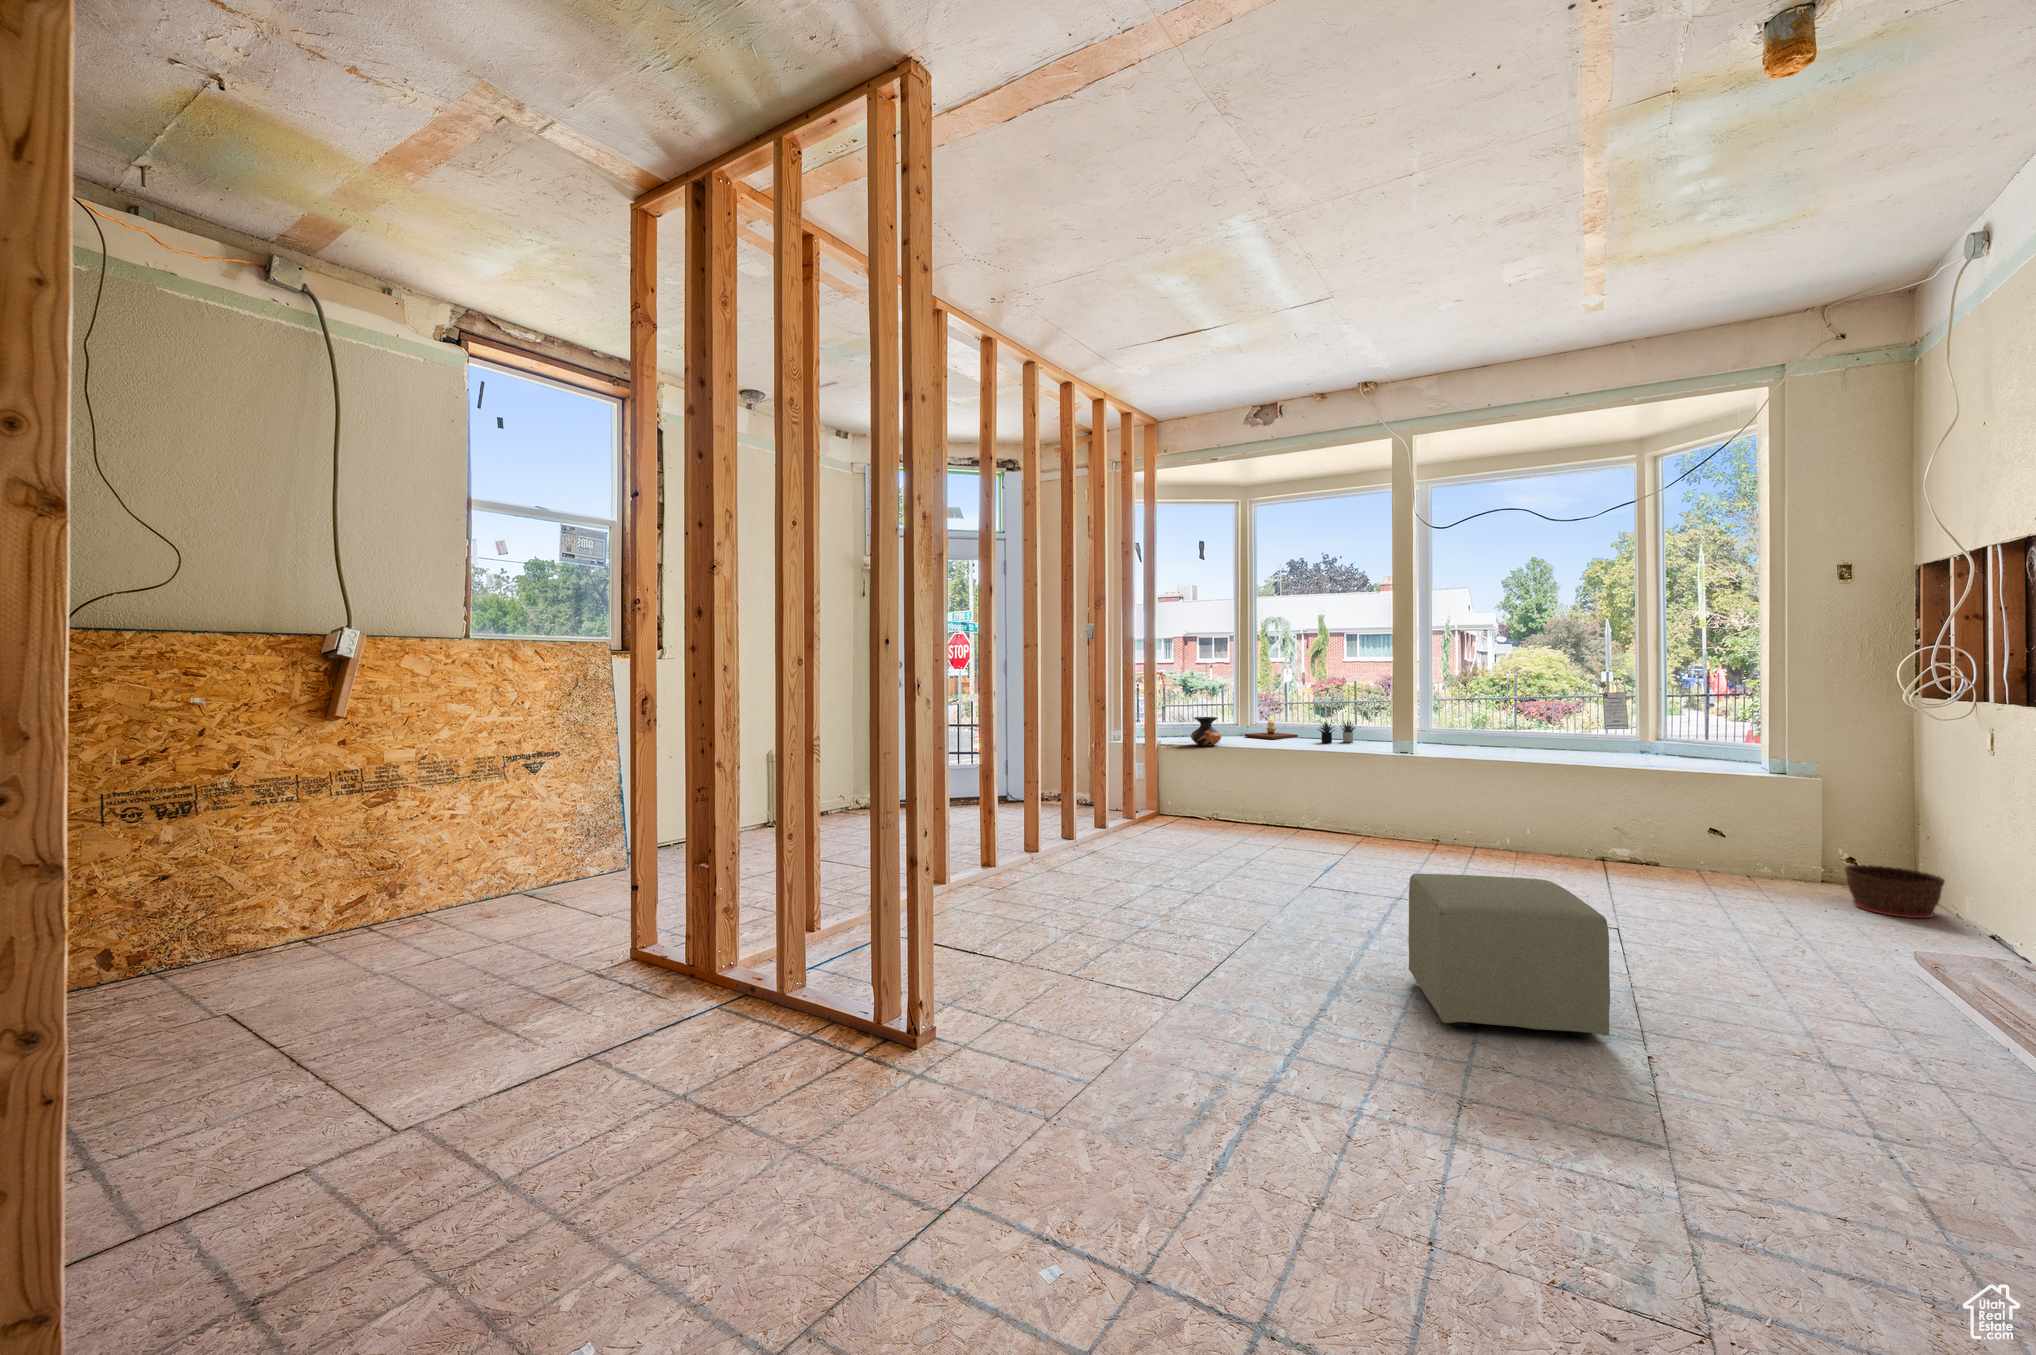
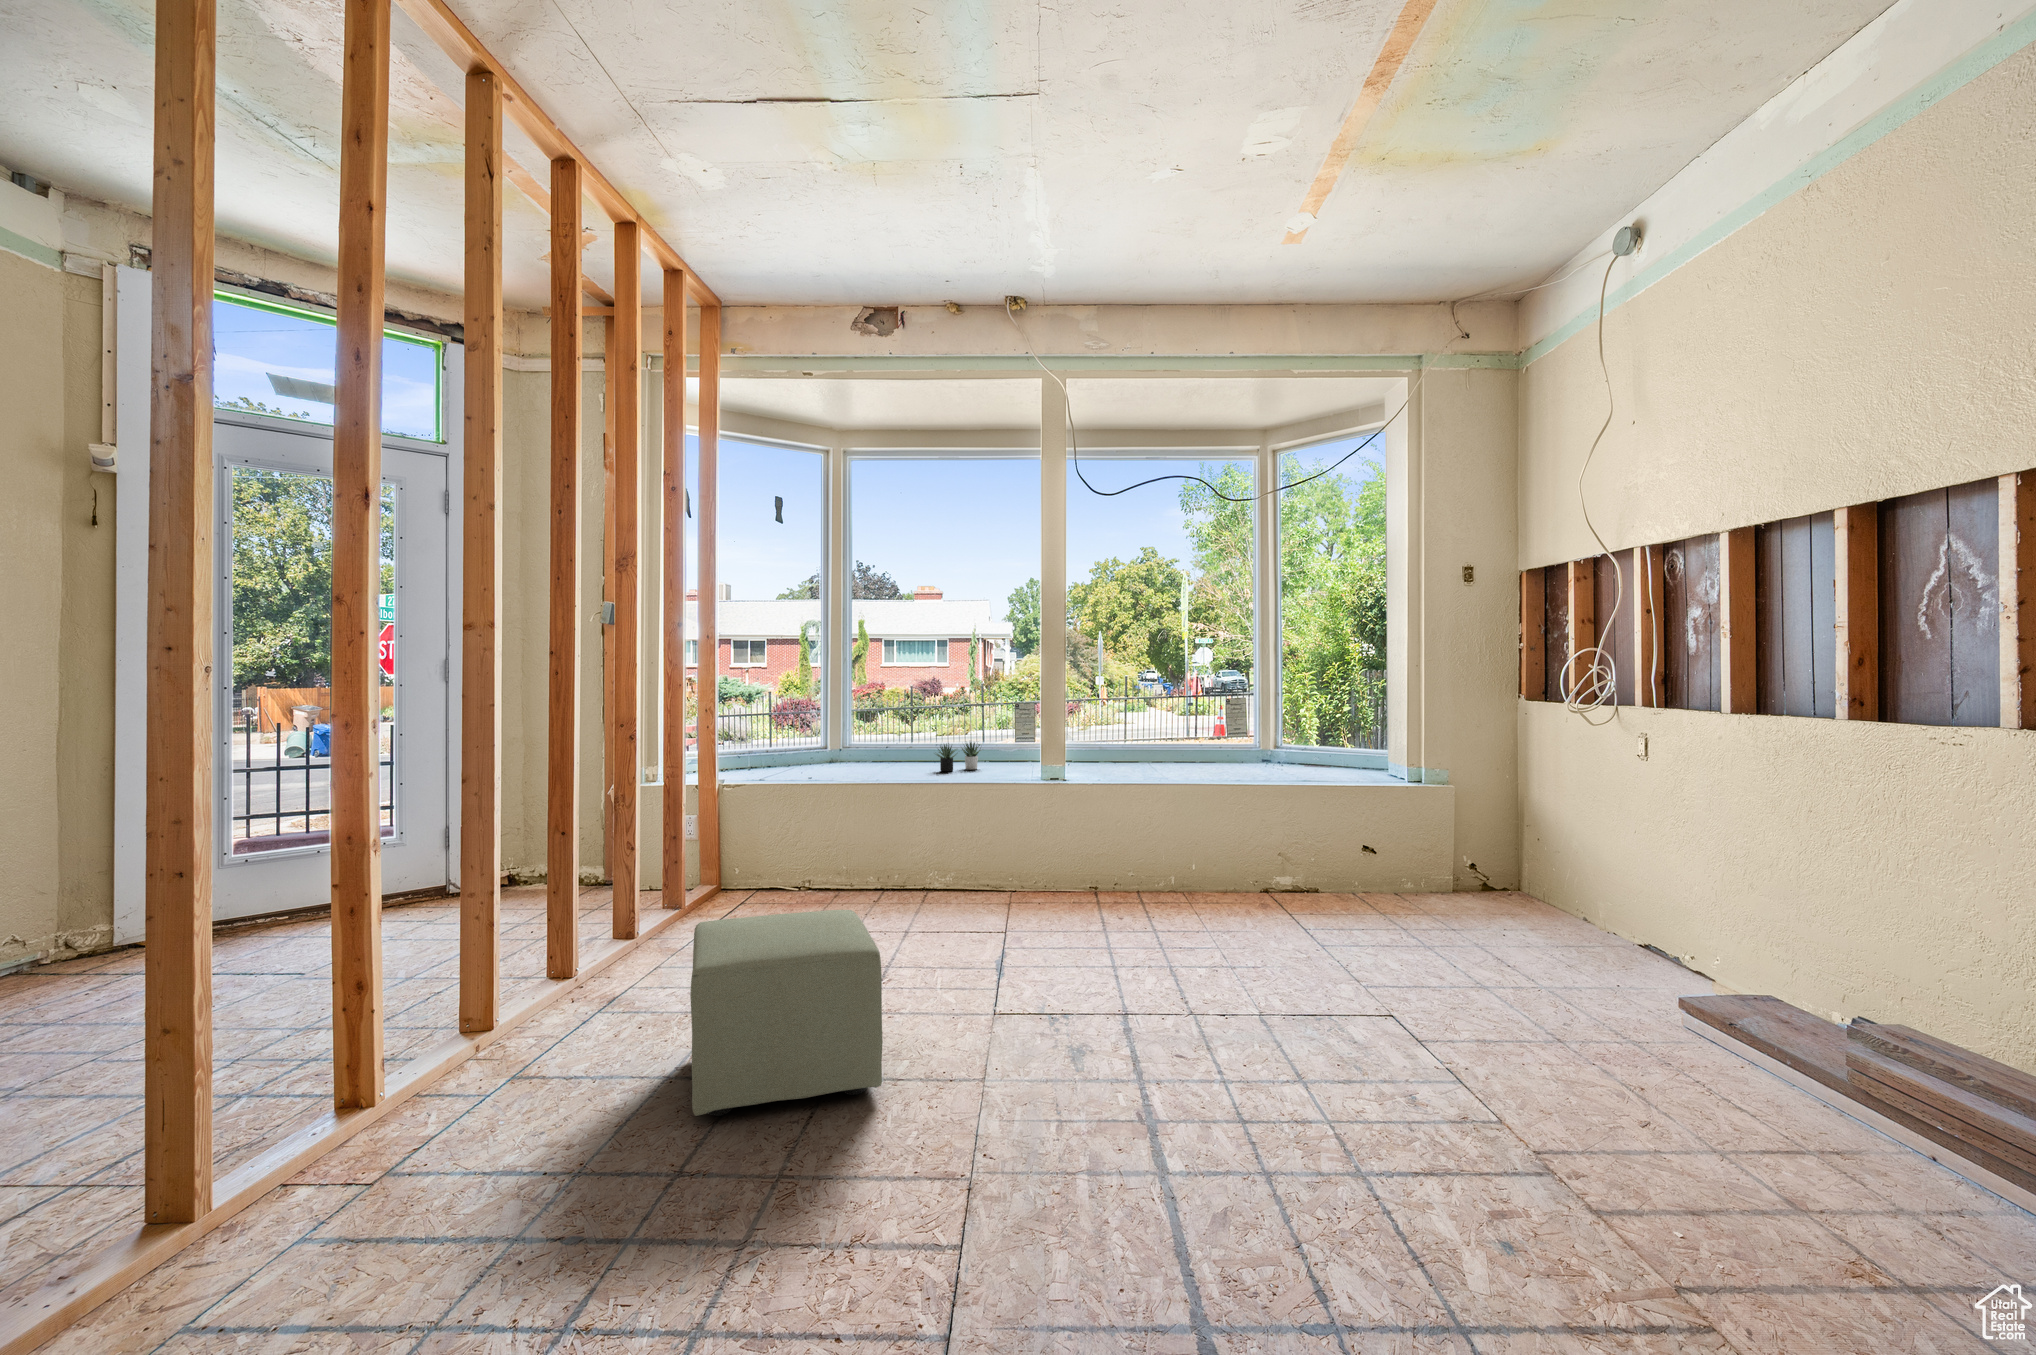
vase: present [1191,717,1221,746] -> none [766,743,811,785]
candle: present [1245,717,1298,739] -> none [834,739,903,769]
basket: present [1845,865,1945,918] -> none [1500,876,1583,930]
ottoman: present [1408,874,1610,1038] -> present [690,910,883,1116]

